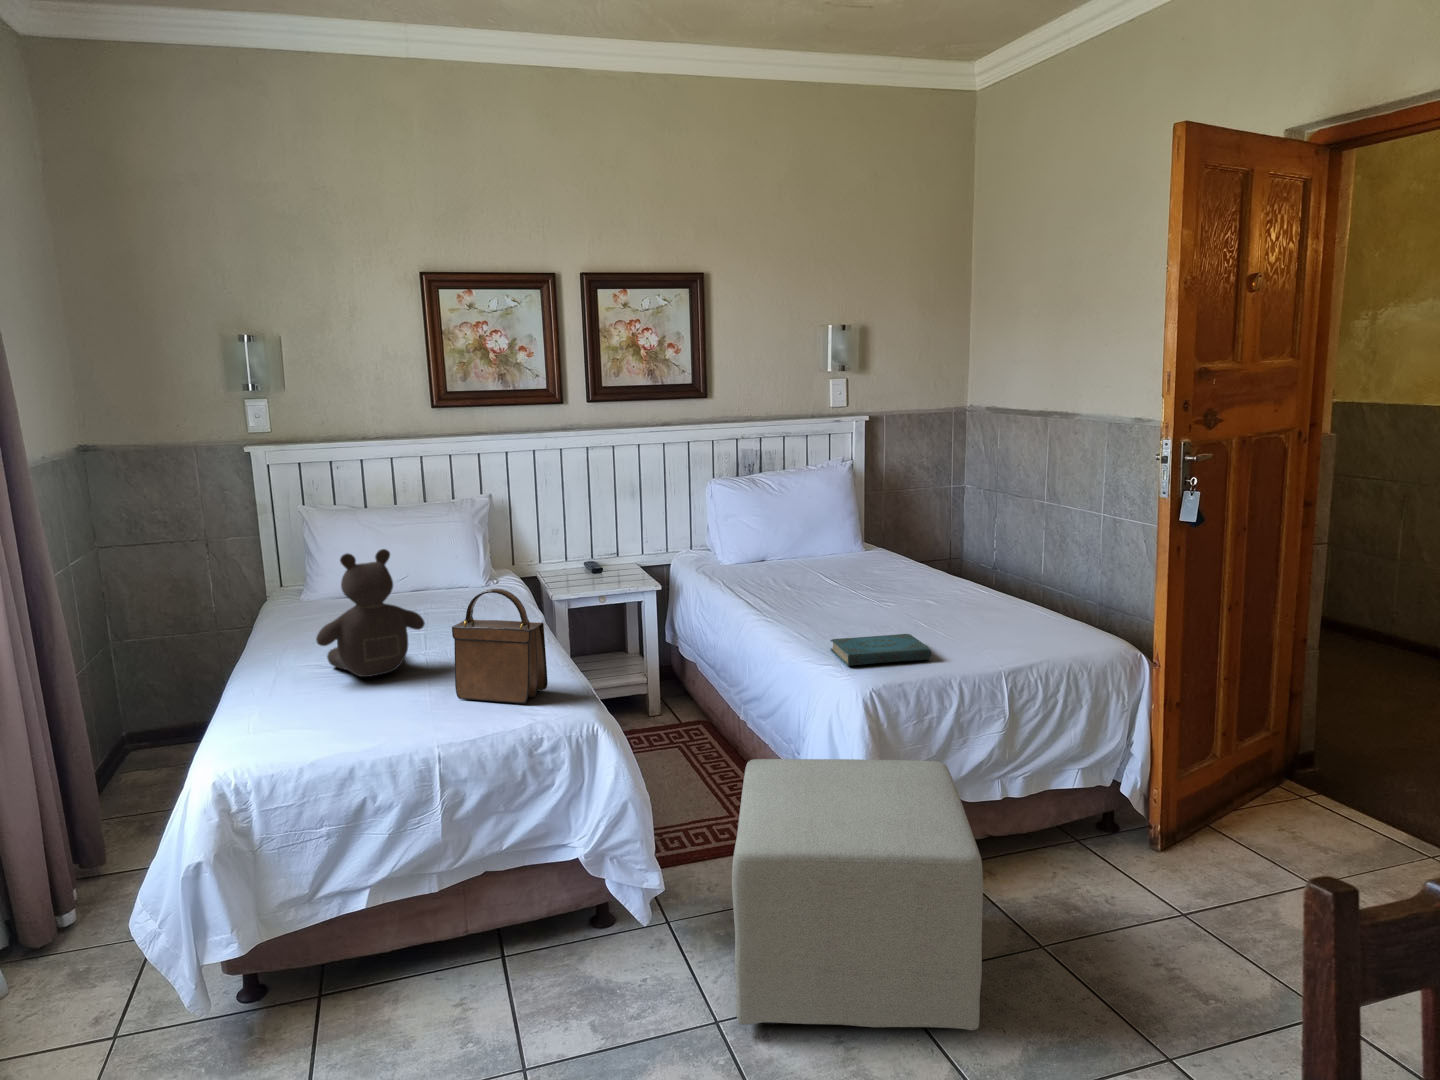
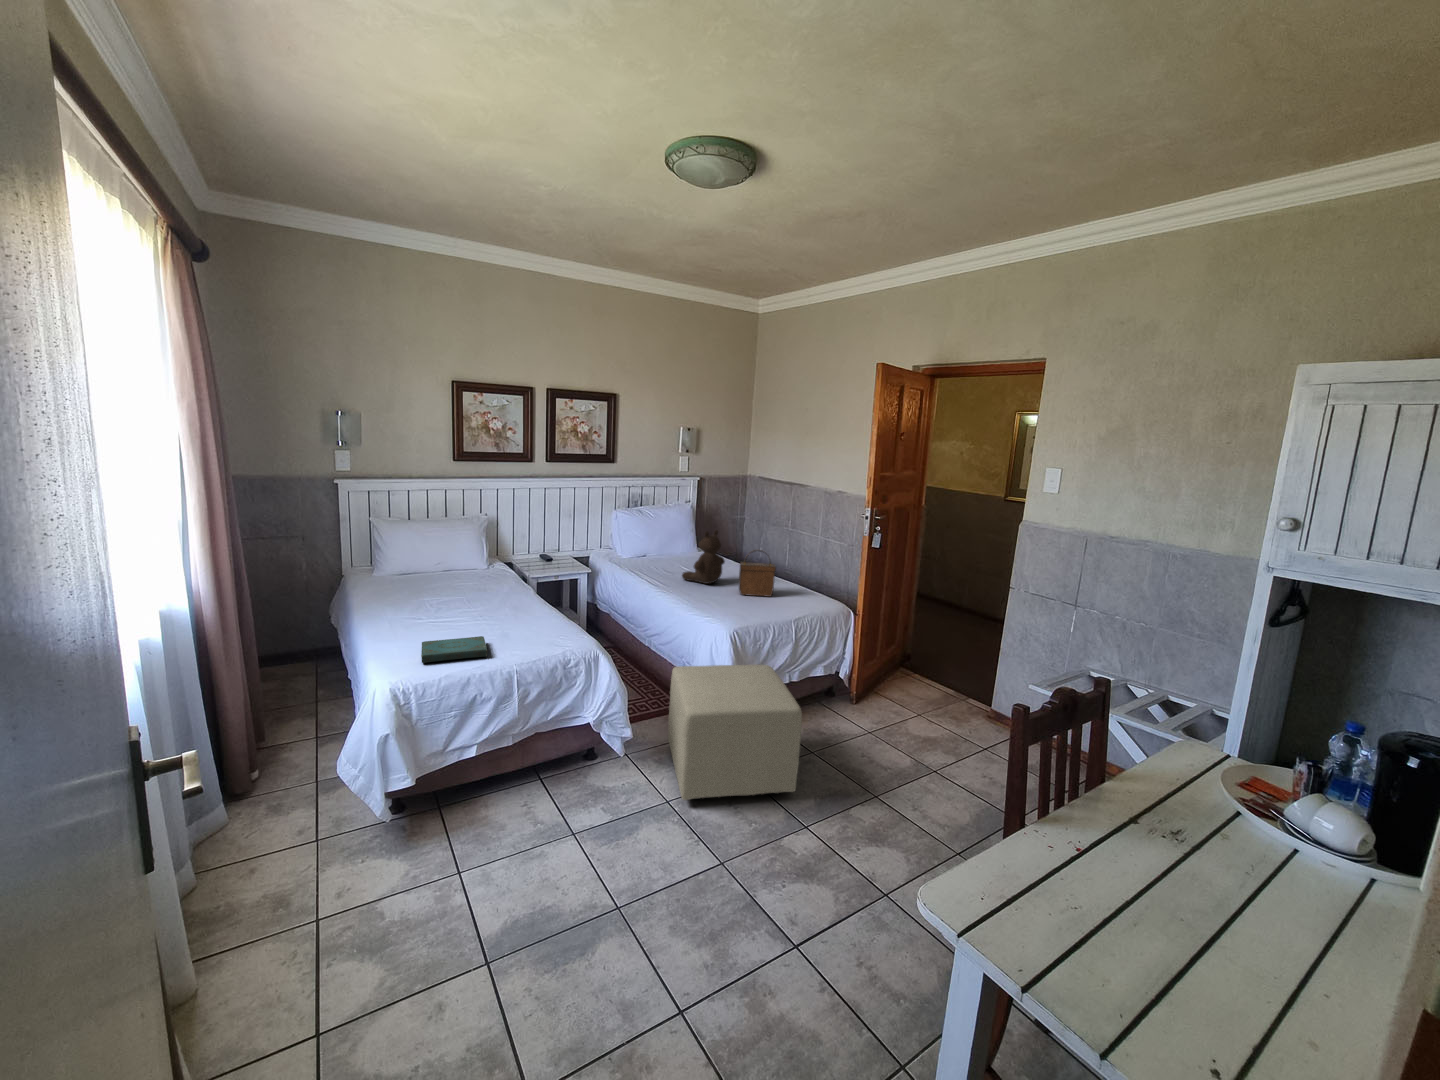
teddy bear: present [316,549,425,677] -> present [682,530,725,584]
handbag: present [452,589,548,704] -> present [739,550,776,597]
book: present [830,634,932,666] -> present [421,636,487,663]

